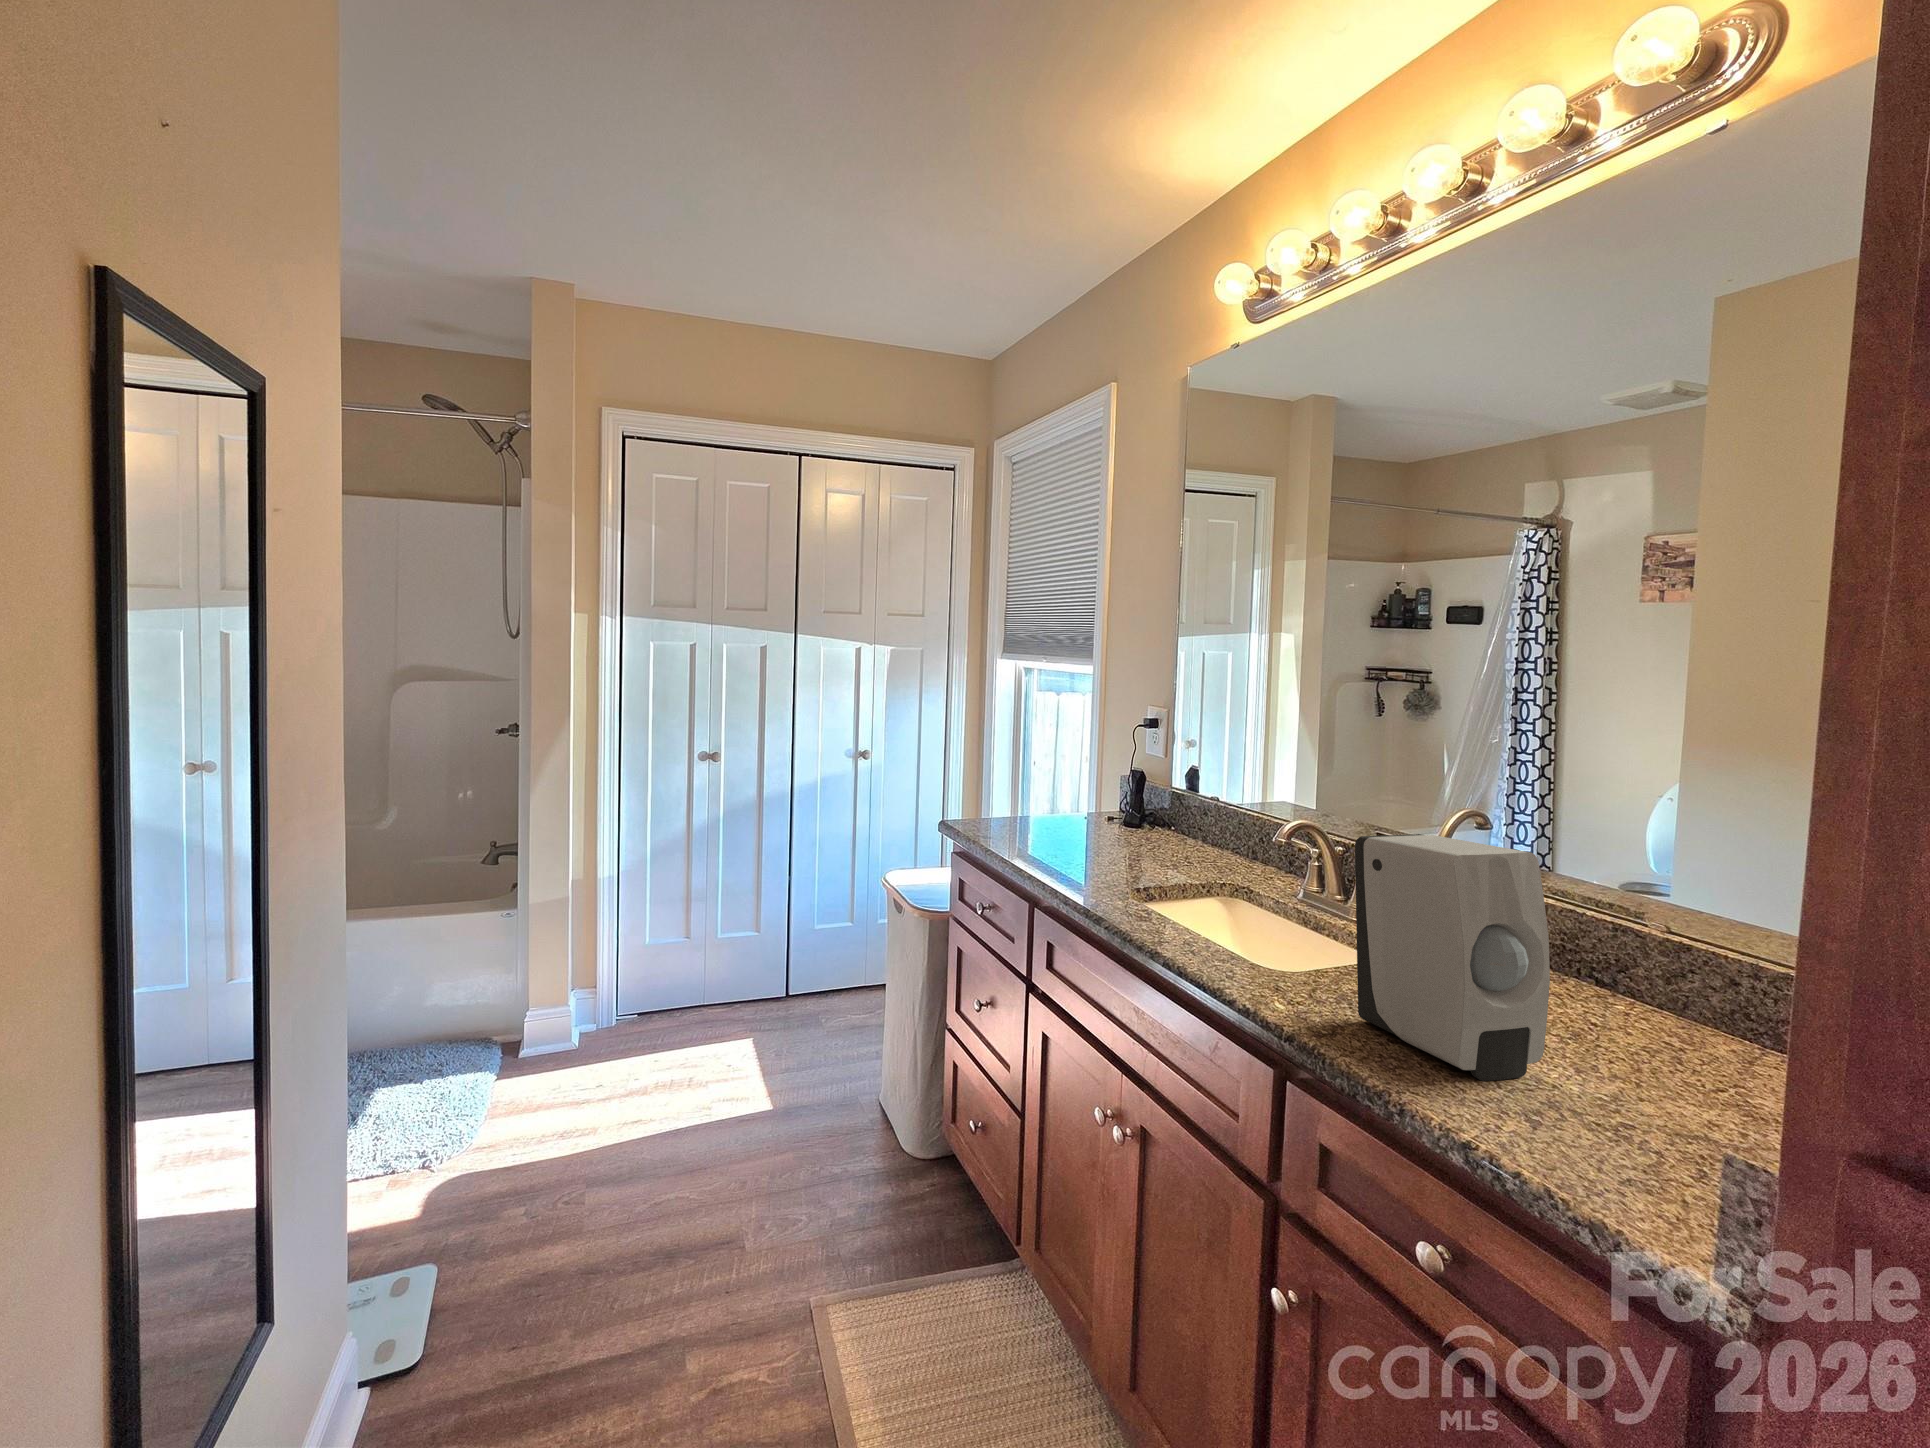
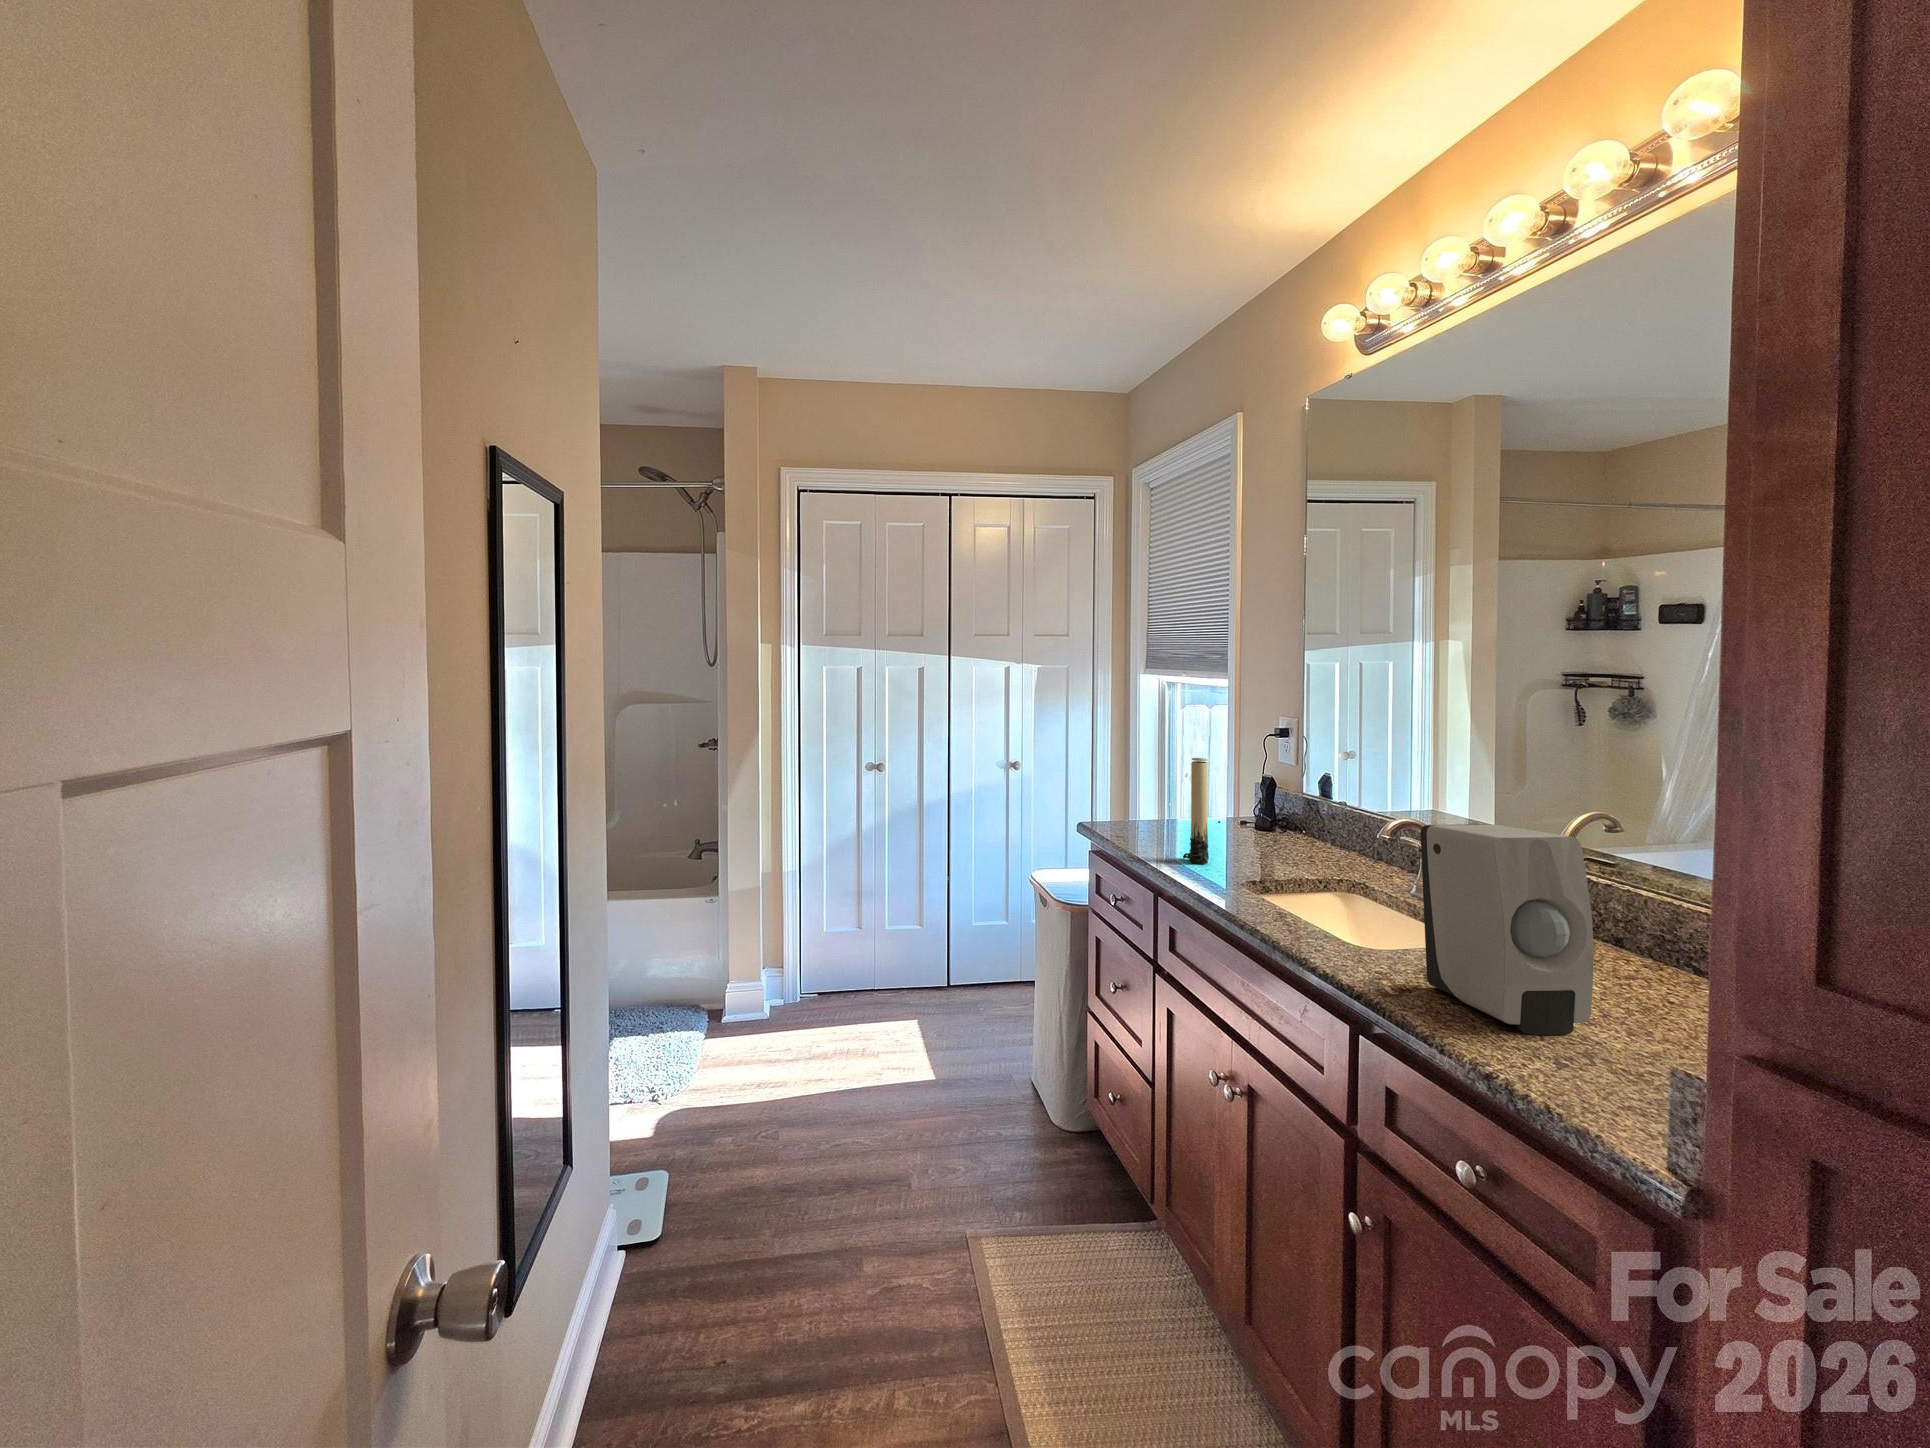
candle: none [1059,752,1089,870] -> present [1183,758,1209,864]

